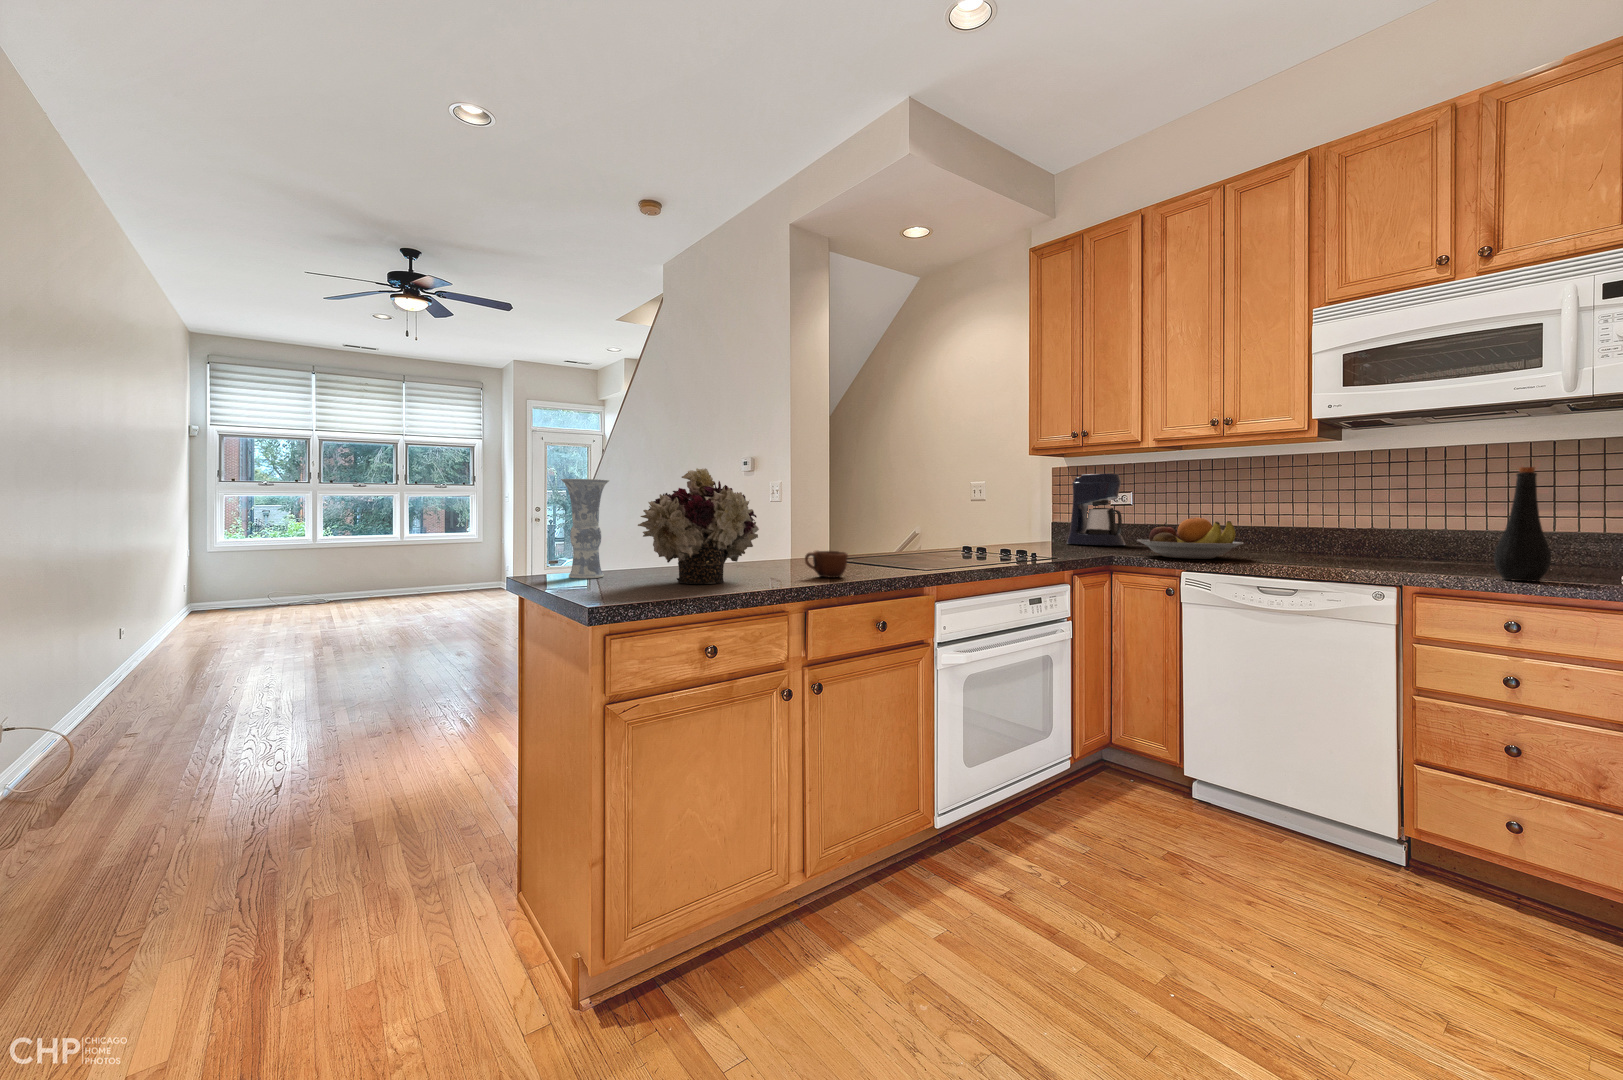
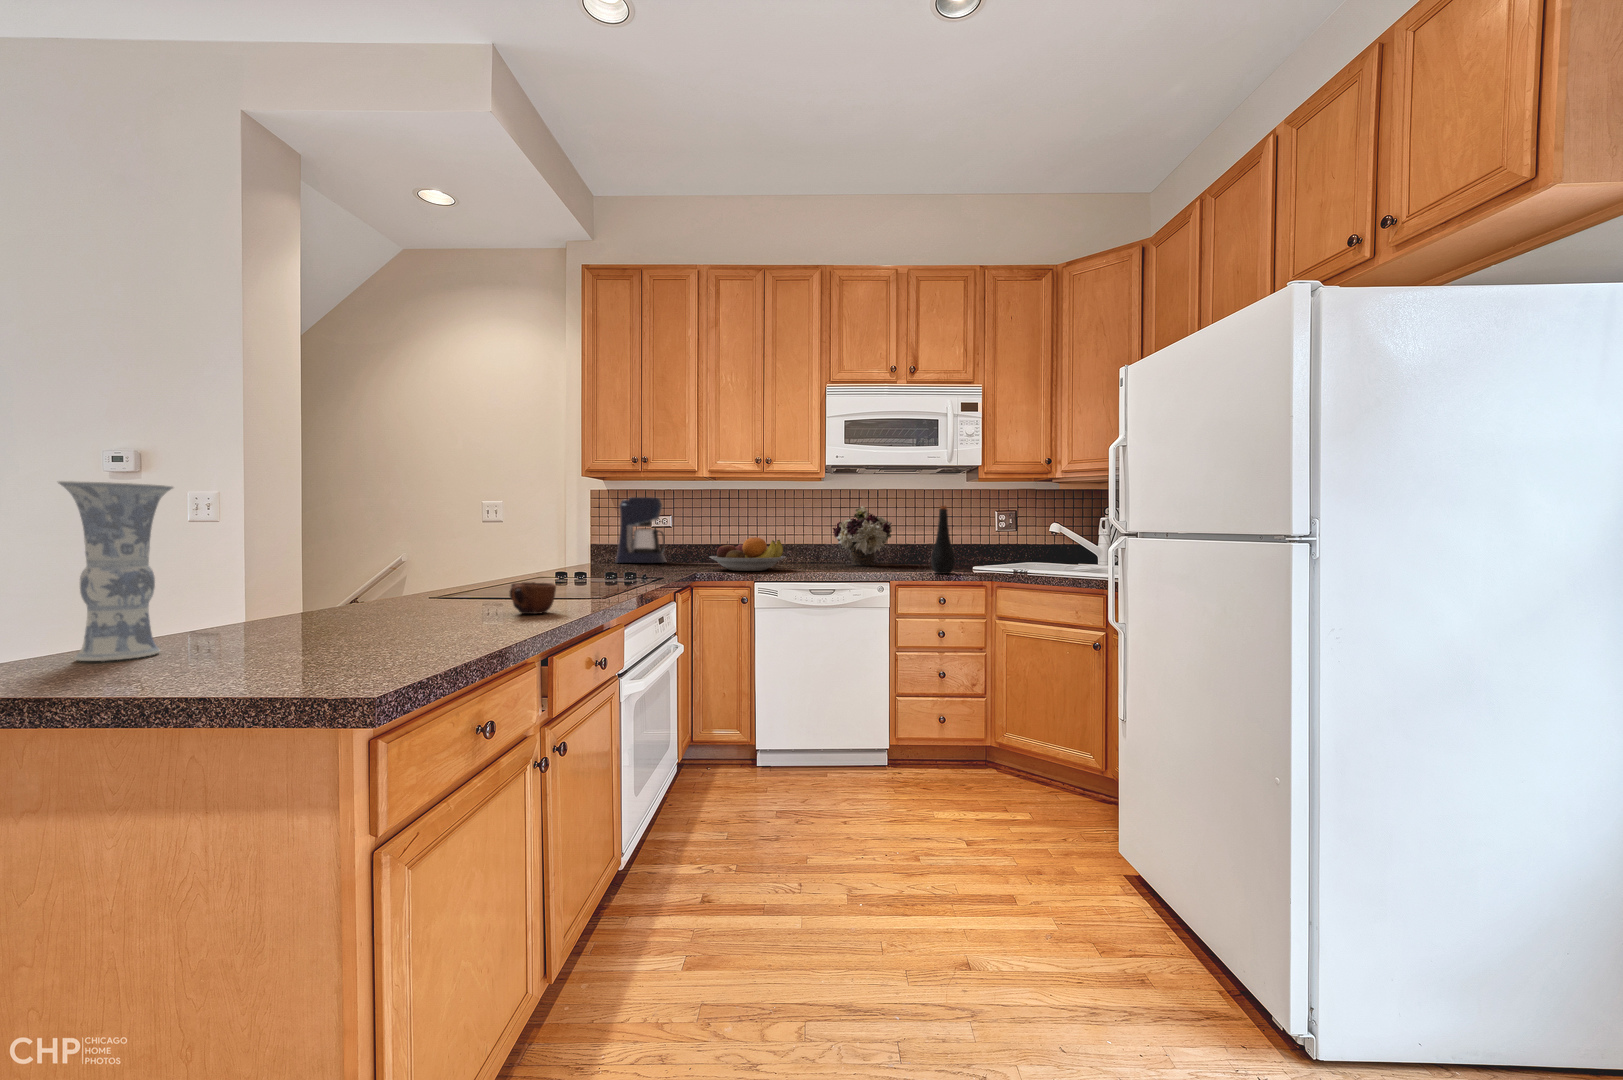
flower arrangement: present [638,468,759,584] -> present [833,506,892,566]

